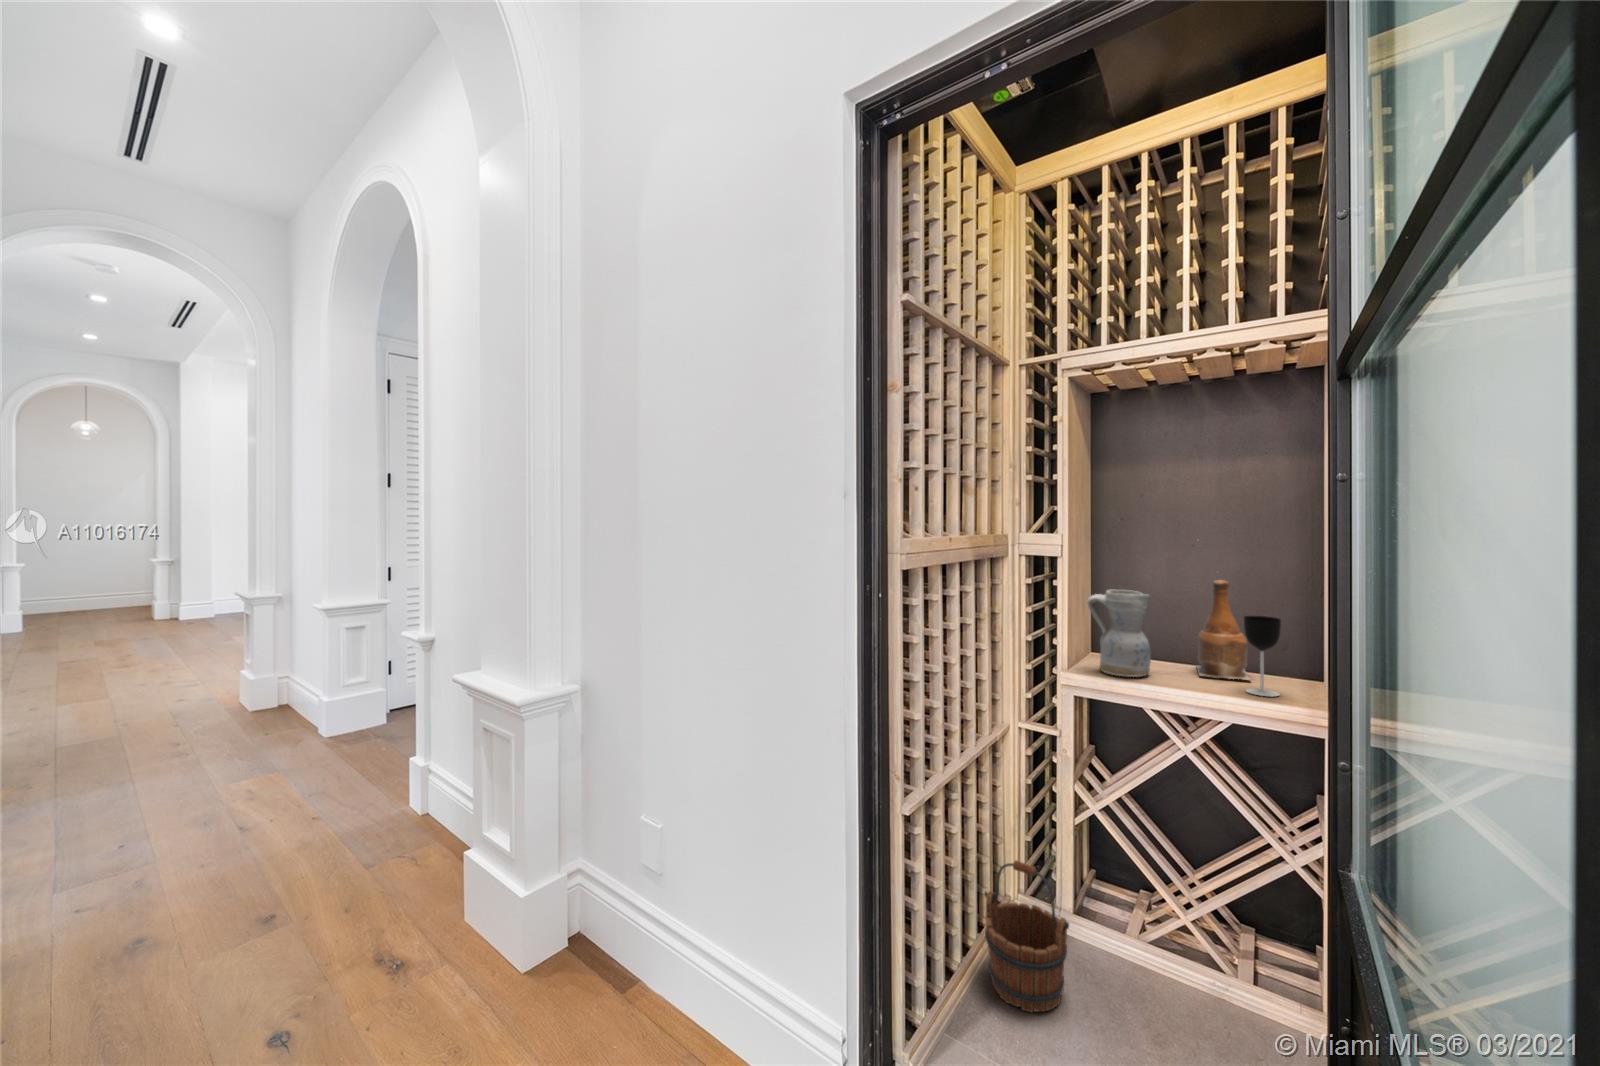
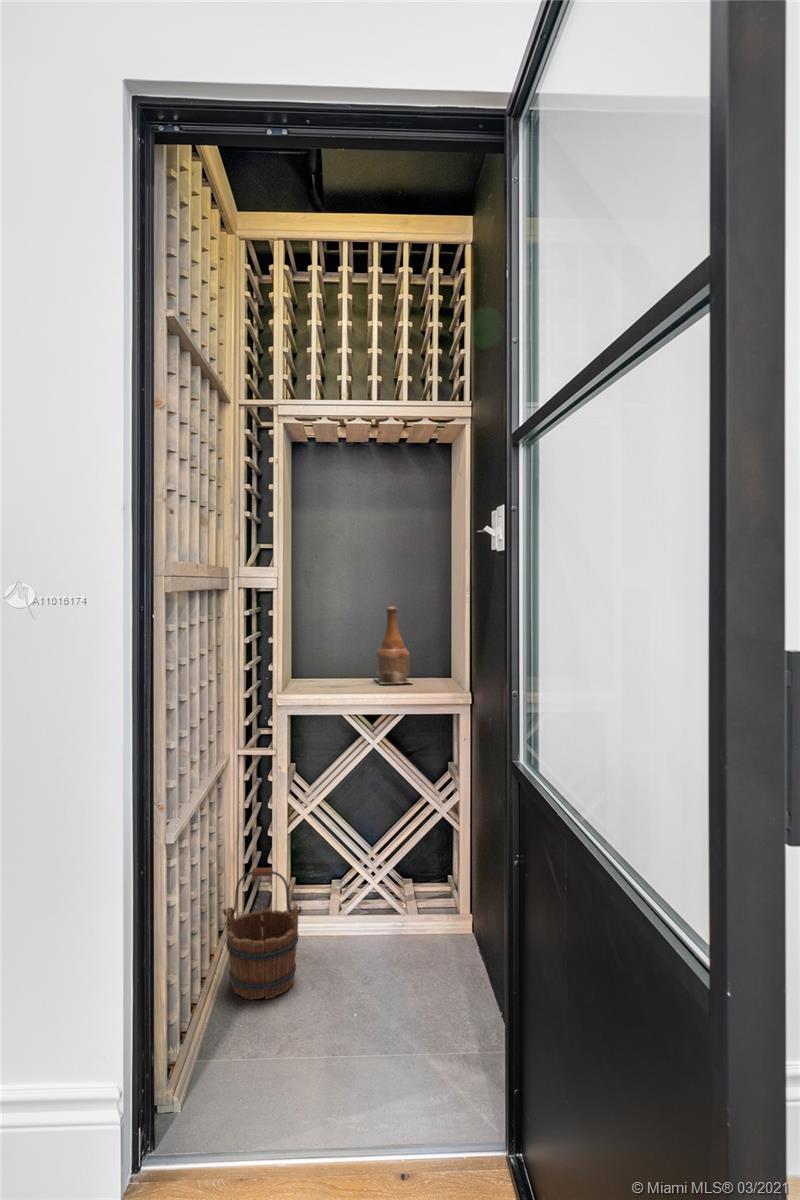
ceramic pitcher: present [1088,590,1151,677] -> none [298,617,348,690]
wine glass: present [1244,616,1281,696] -> none [412,631,435,690]

